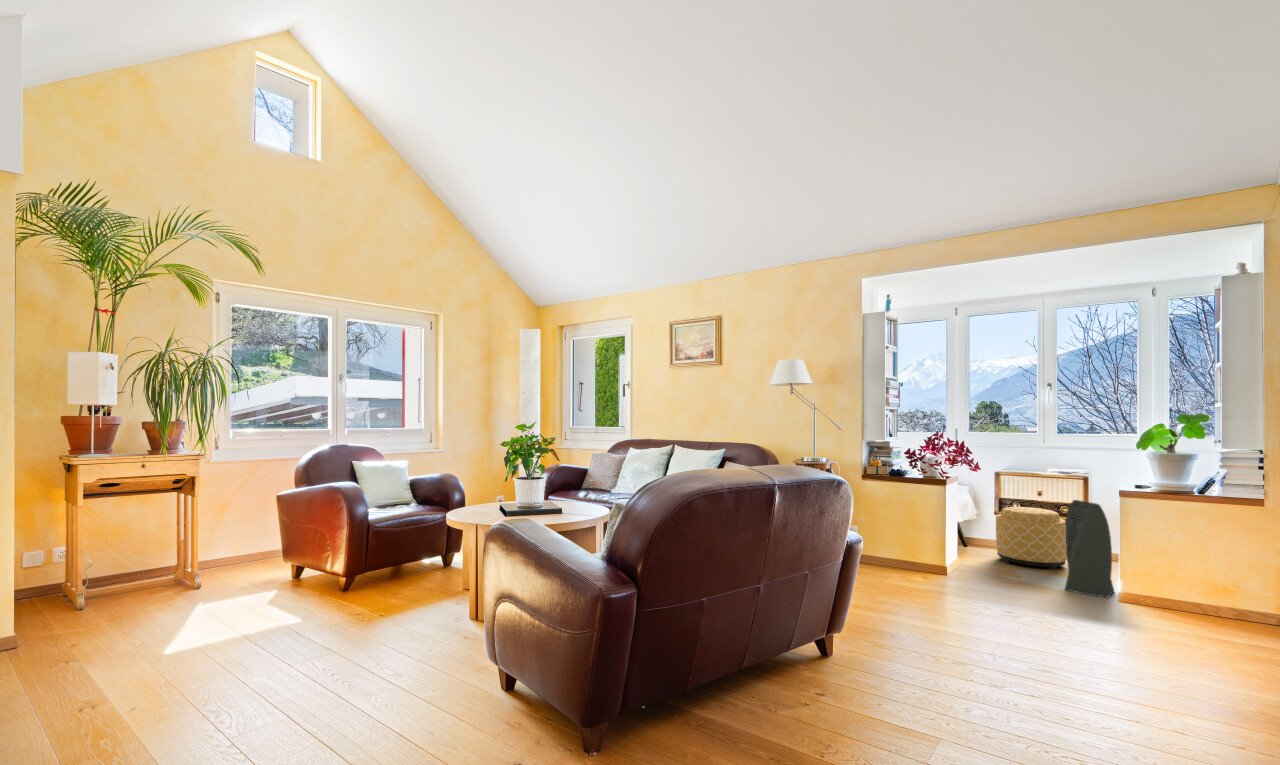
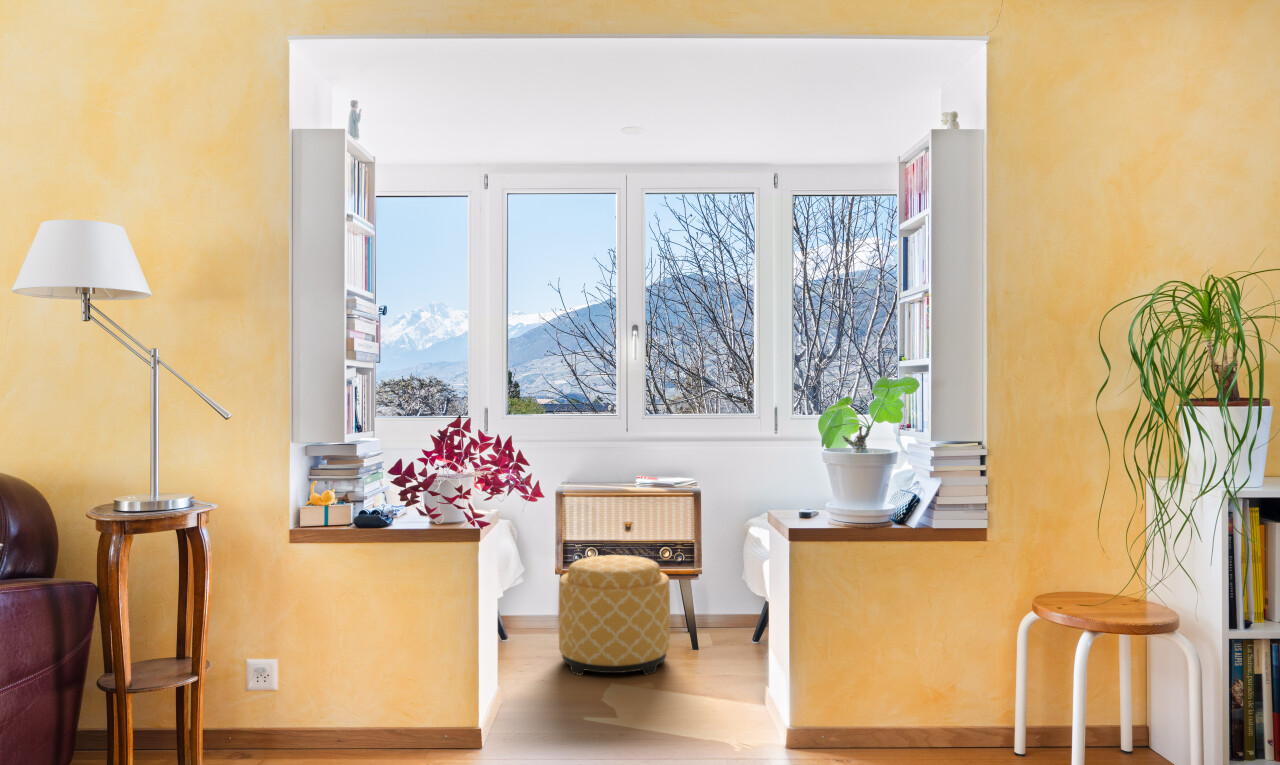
air purifier: present [1065,500,1114,597] -> none [686,546,765,737]

